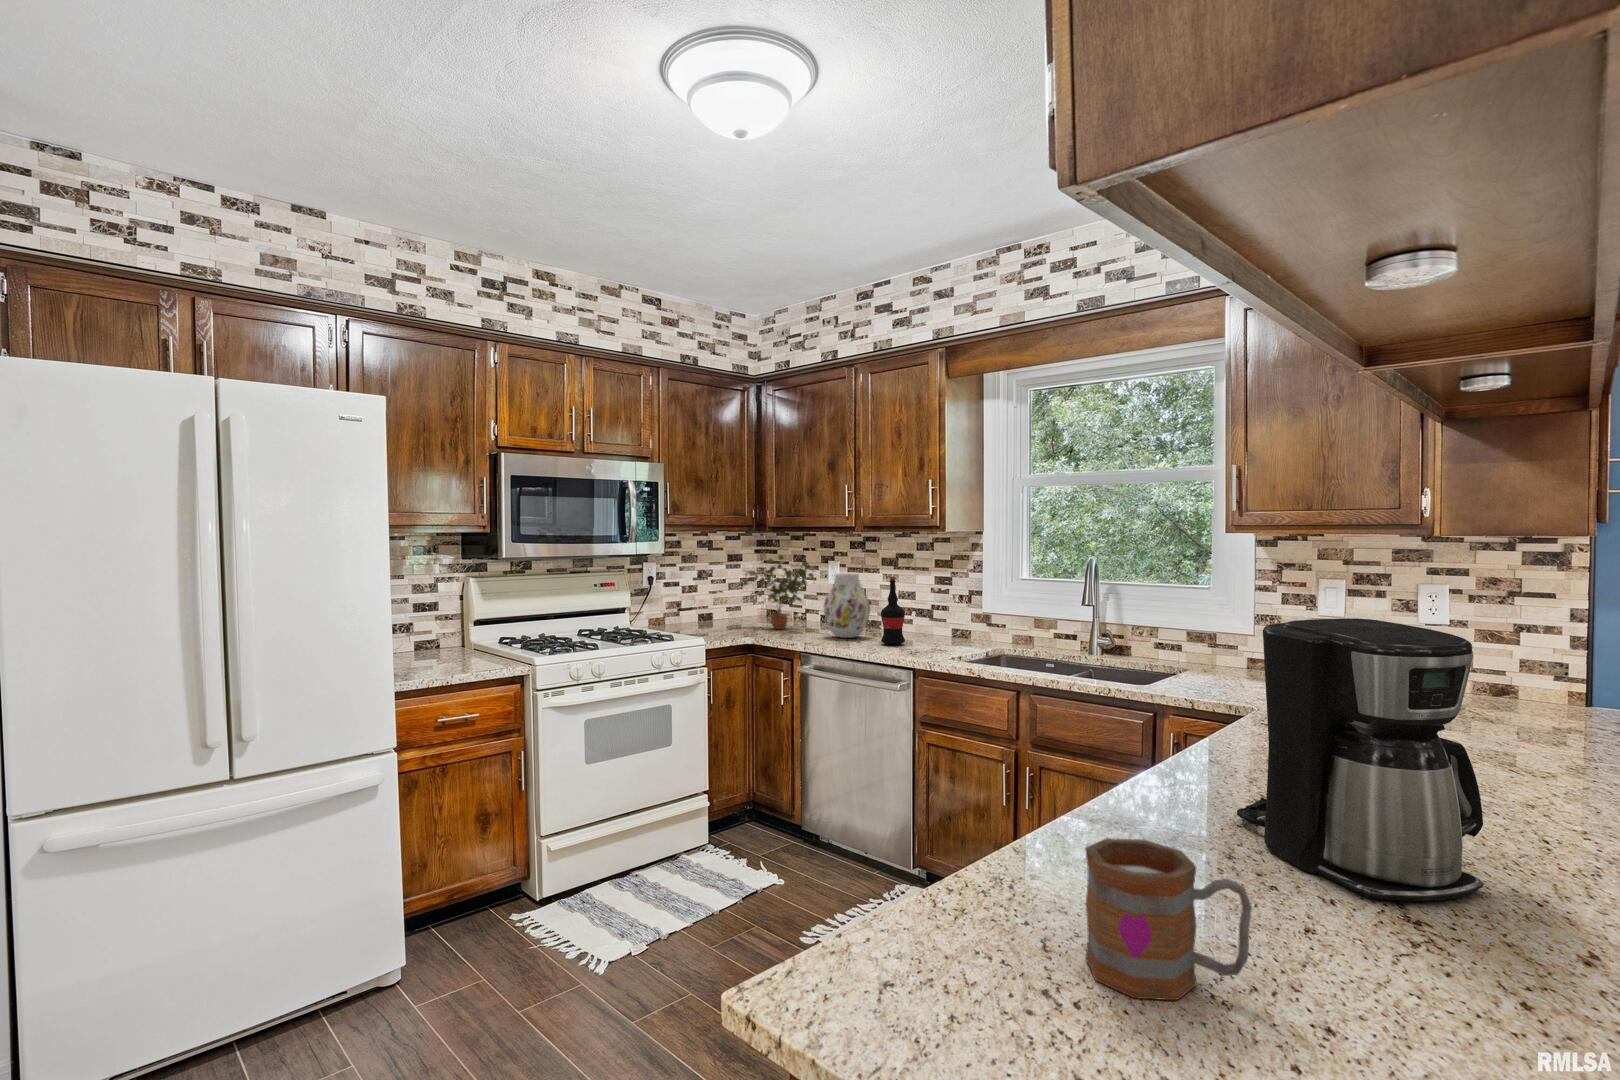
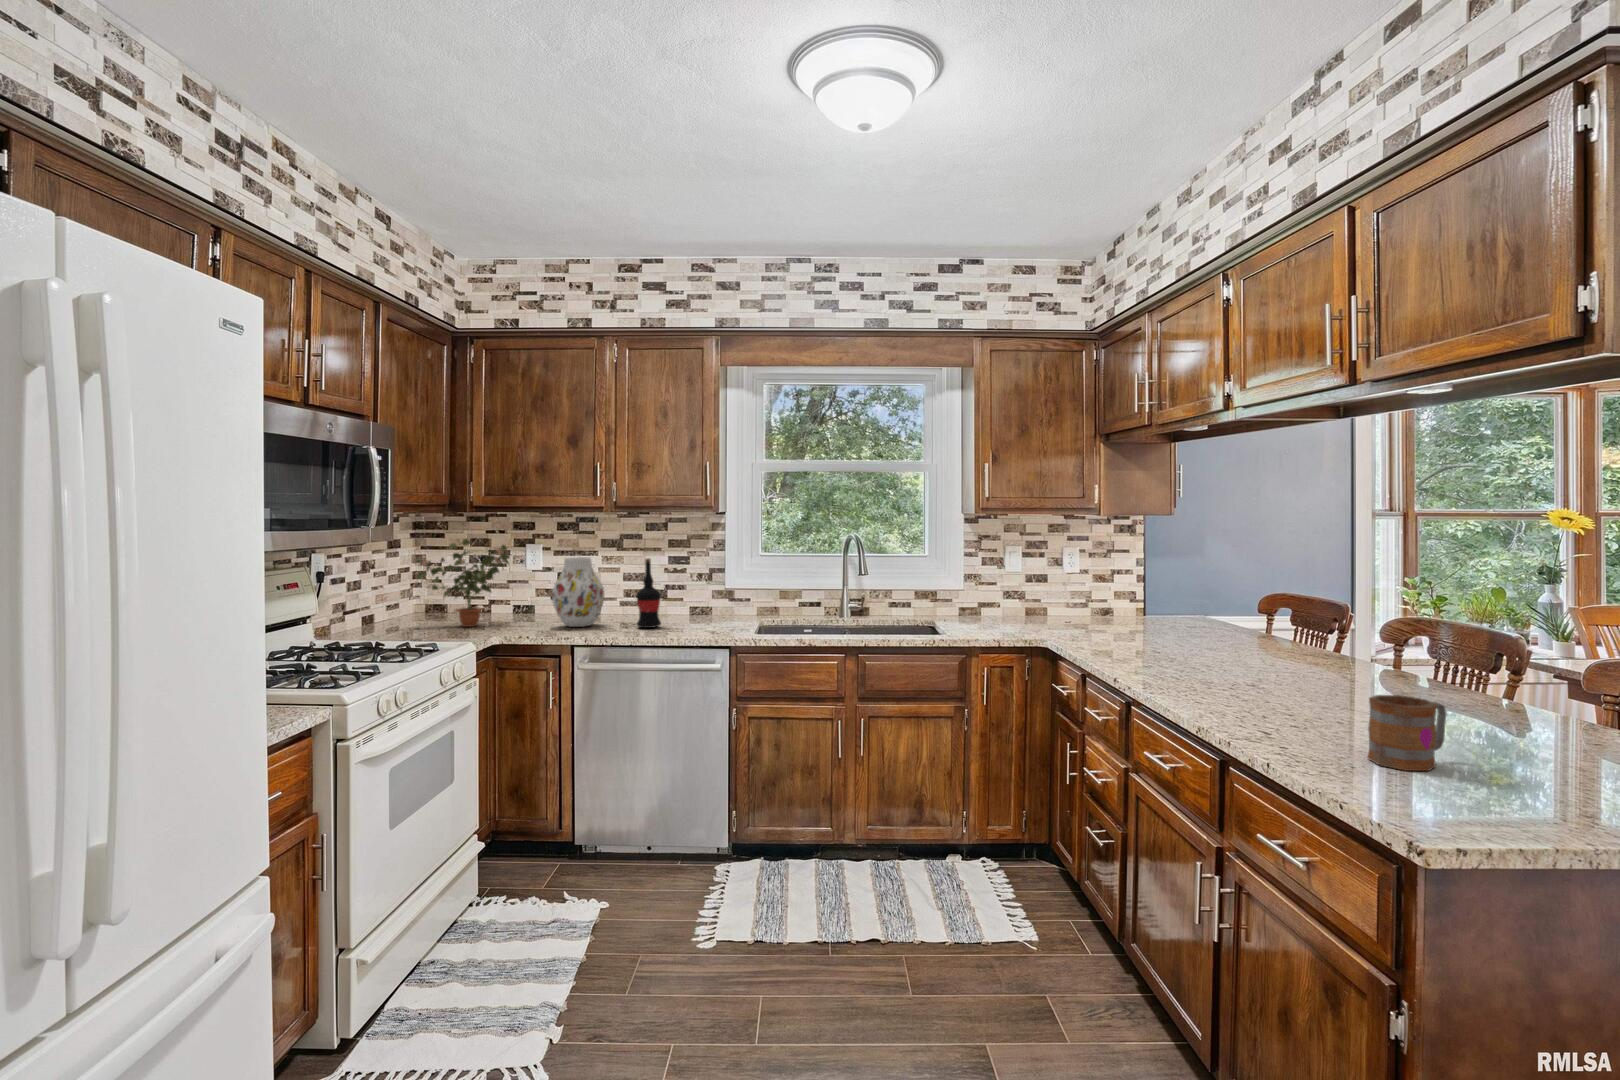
coffee maker: present [1237,618,1484,901] -> none [1220,568,1379,715]

